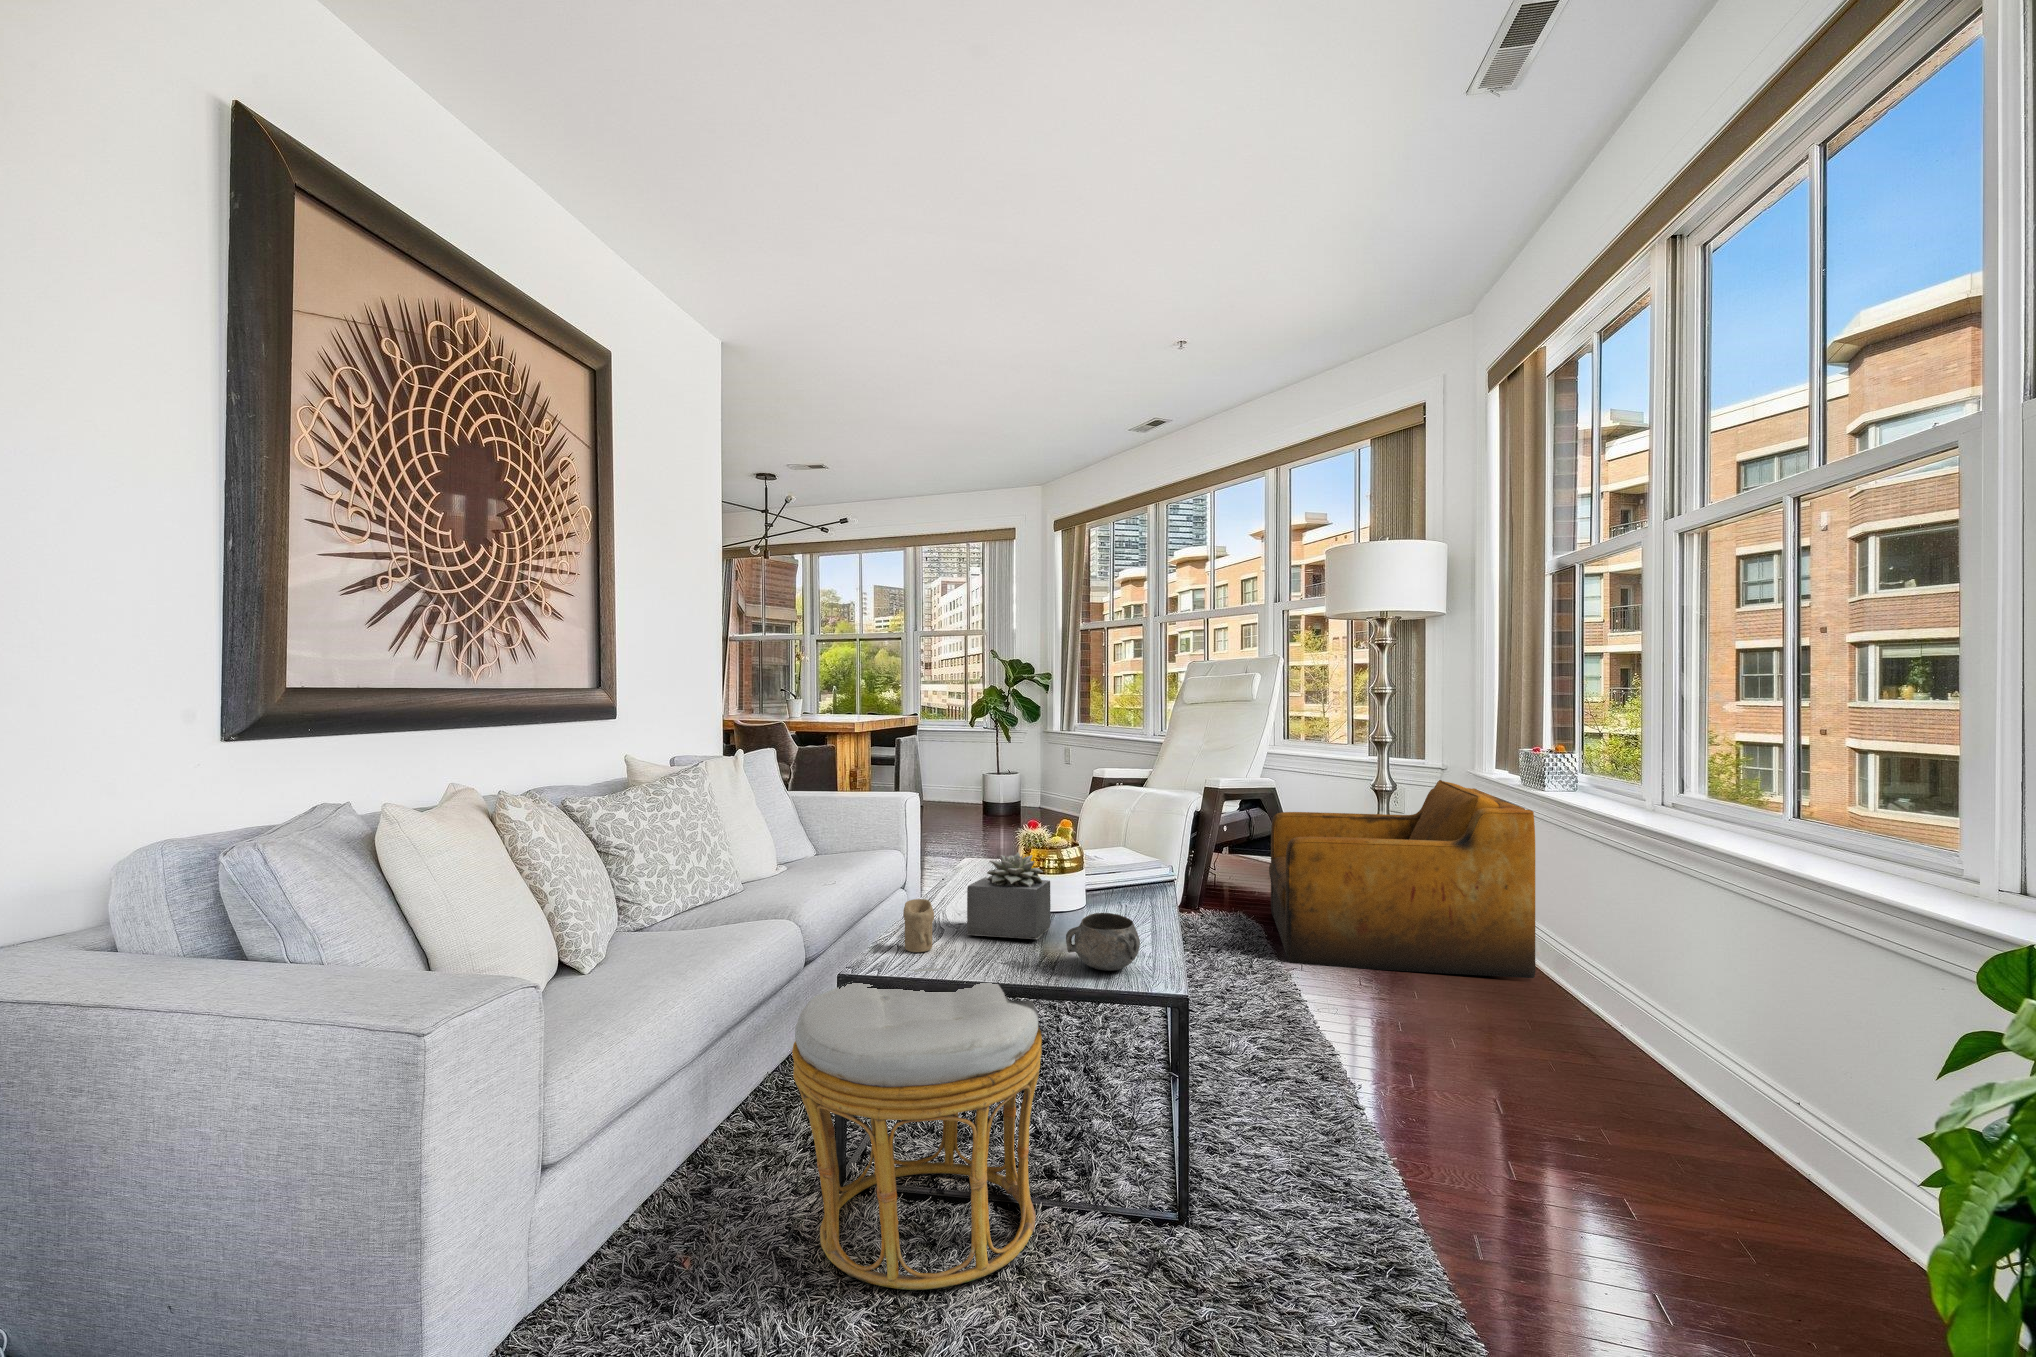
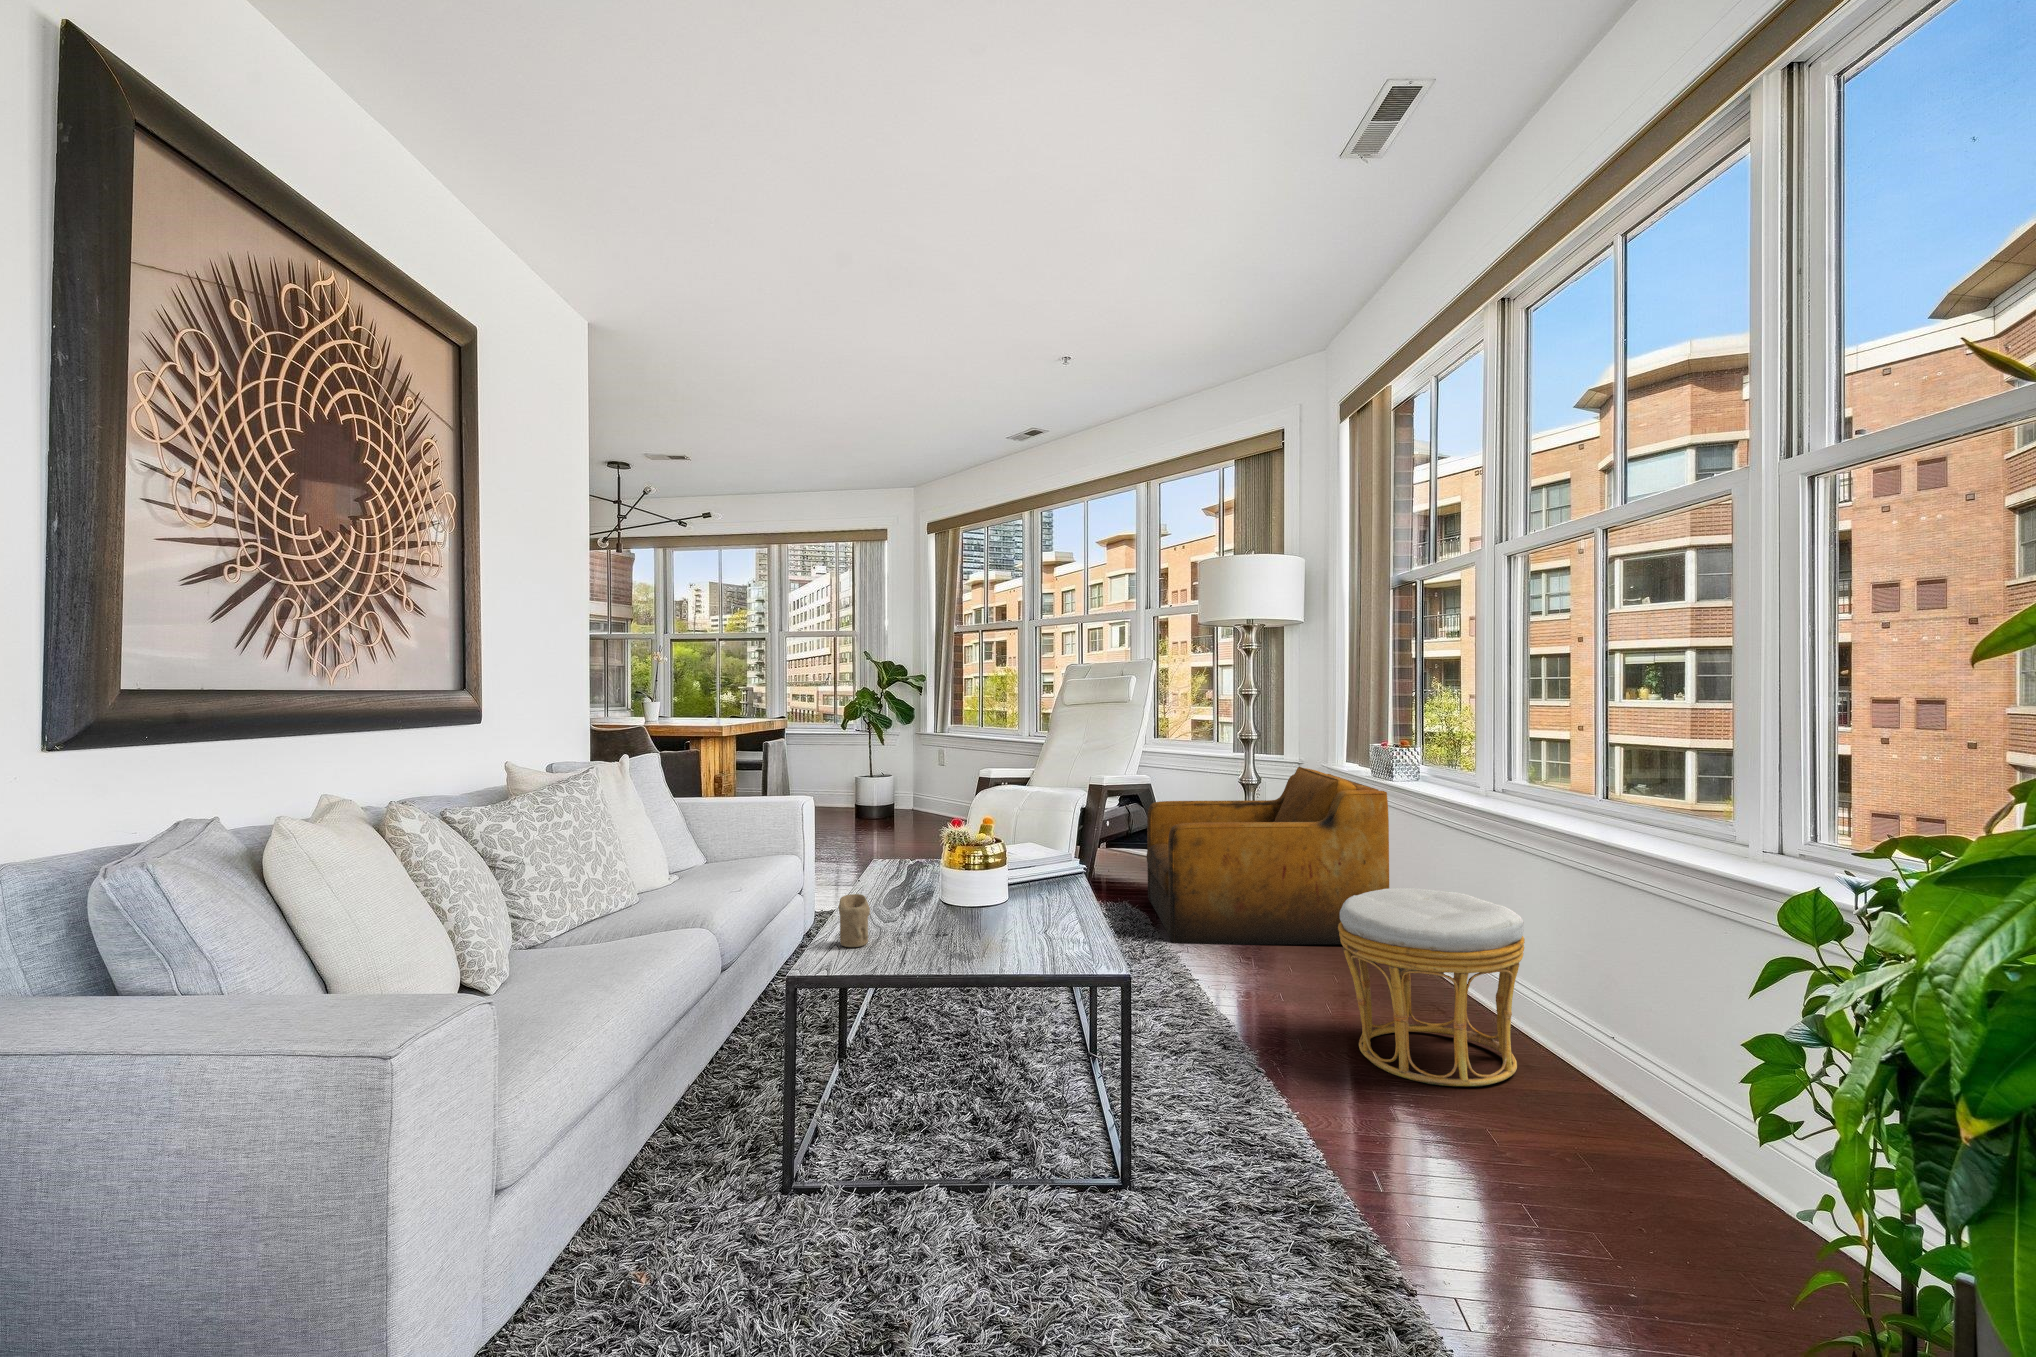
succulent plant: present [967,852,1051,939] -> none [898,844,978,928]
decorative bowl: present [1066,913,1140,971] -> none [1005,898,1076,953]
ottoman: present [792,968,1042,1290] -> present [1338,888,1525,1086]

